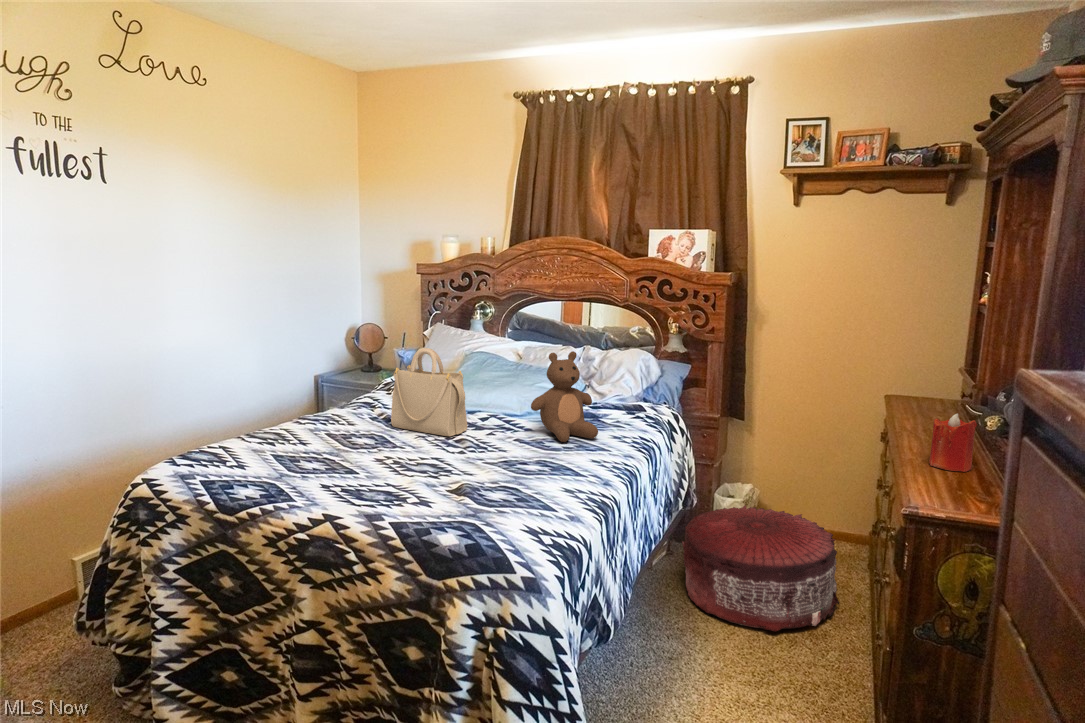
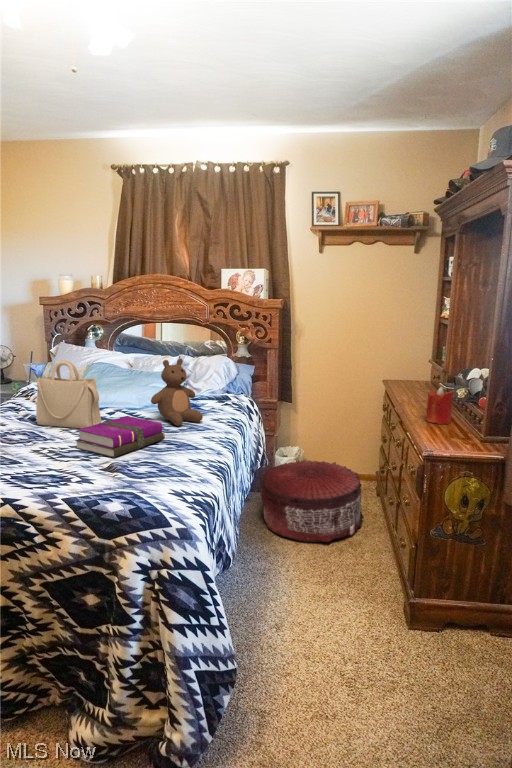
notebook: none [427,424,540,476] -> present [75,416,165,457]

